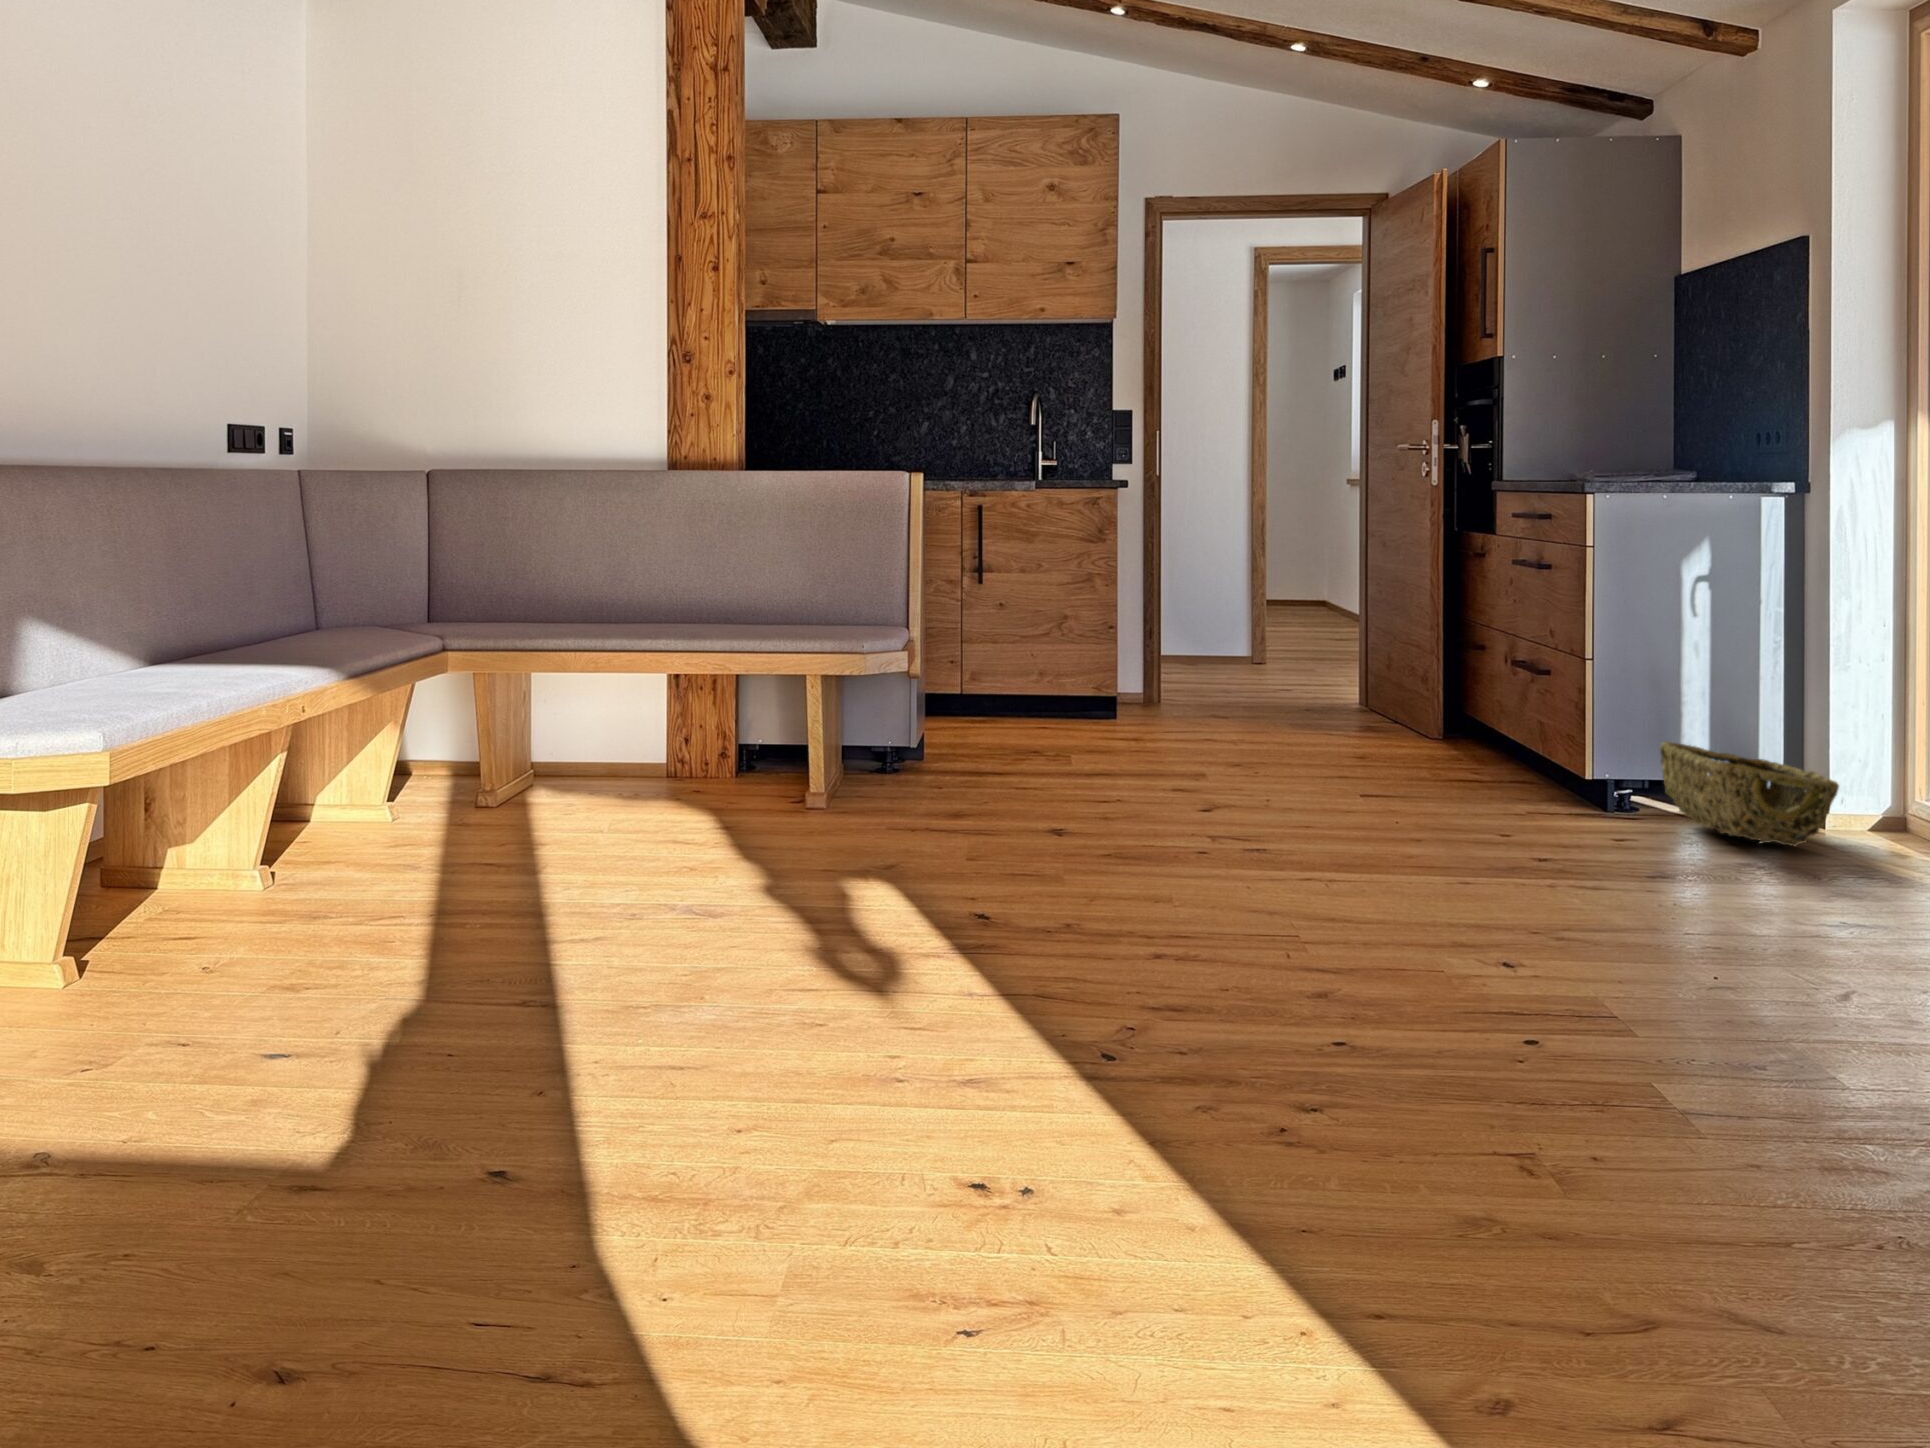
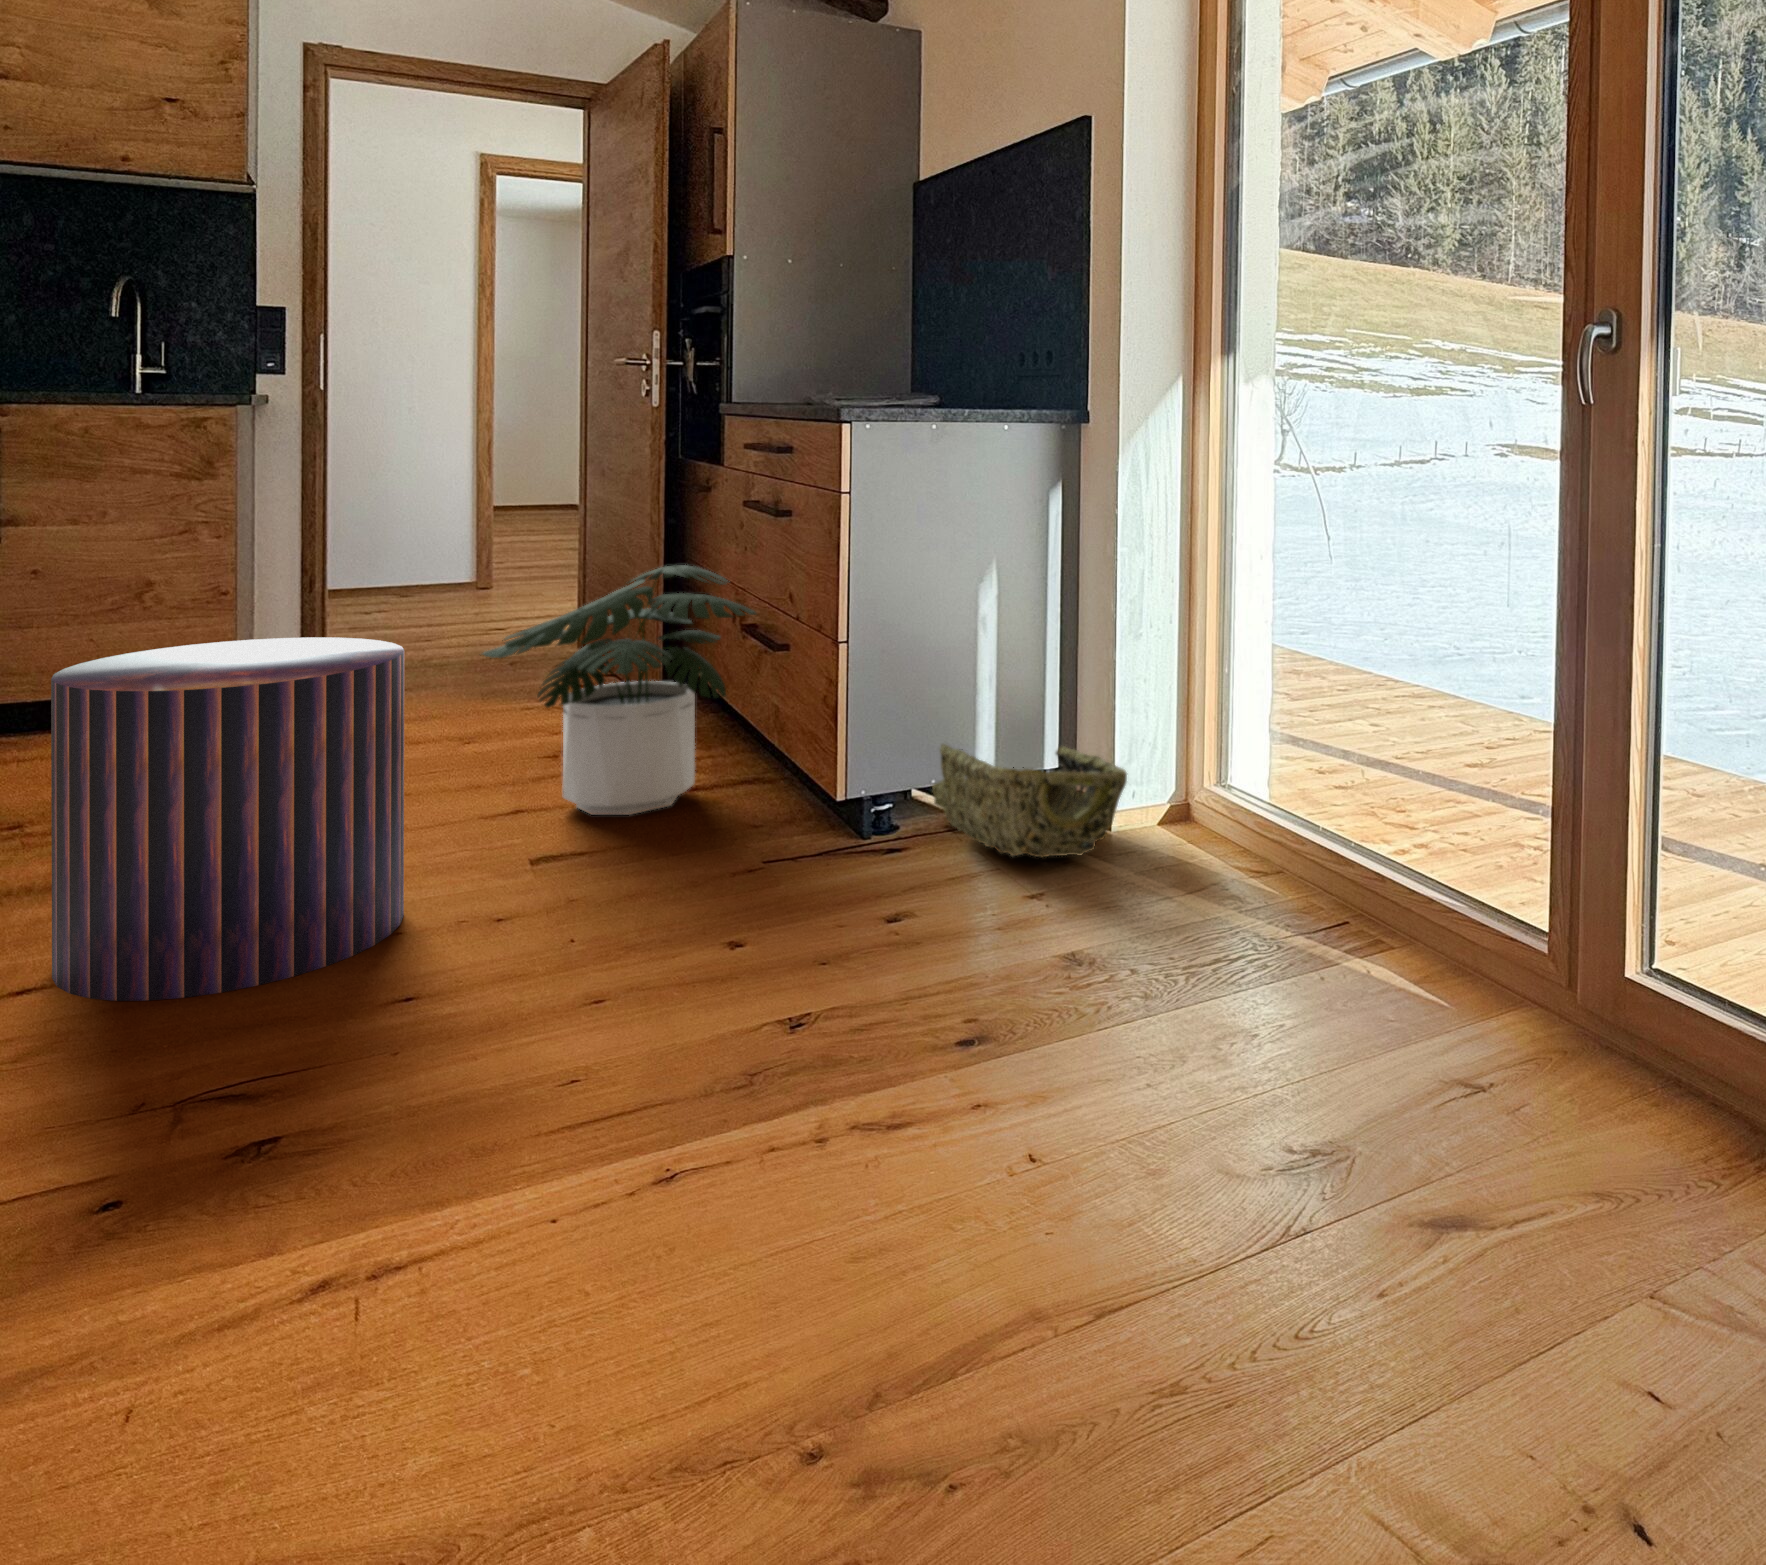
potted plant: none [1325,602,1523,778] -> present [482,565,756,815]
pouf: none [1127,625,1299,819] -> present [51,637,405,1001]

